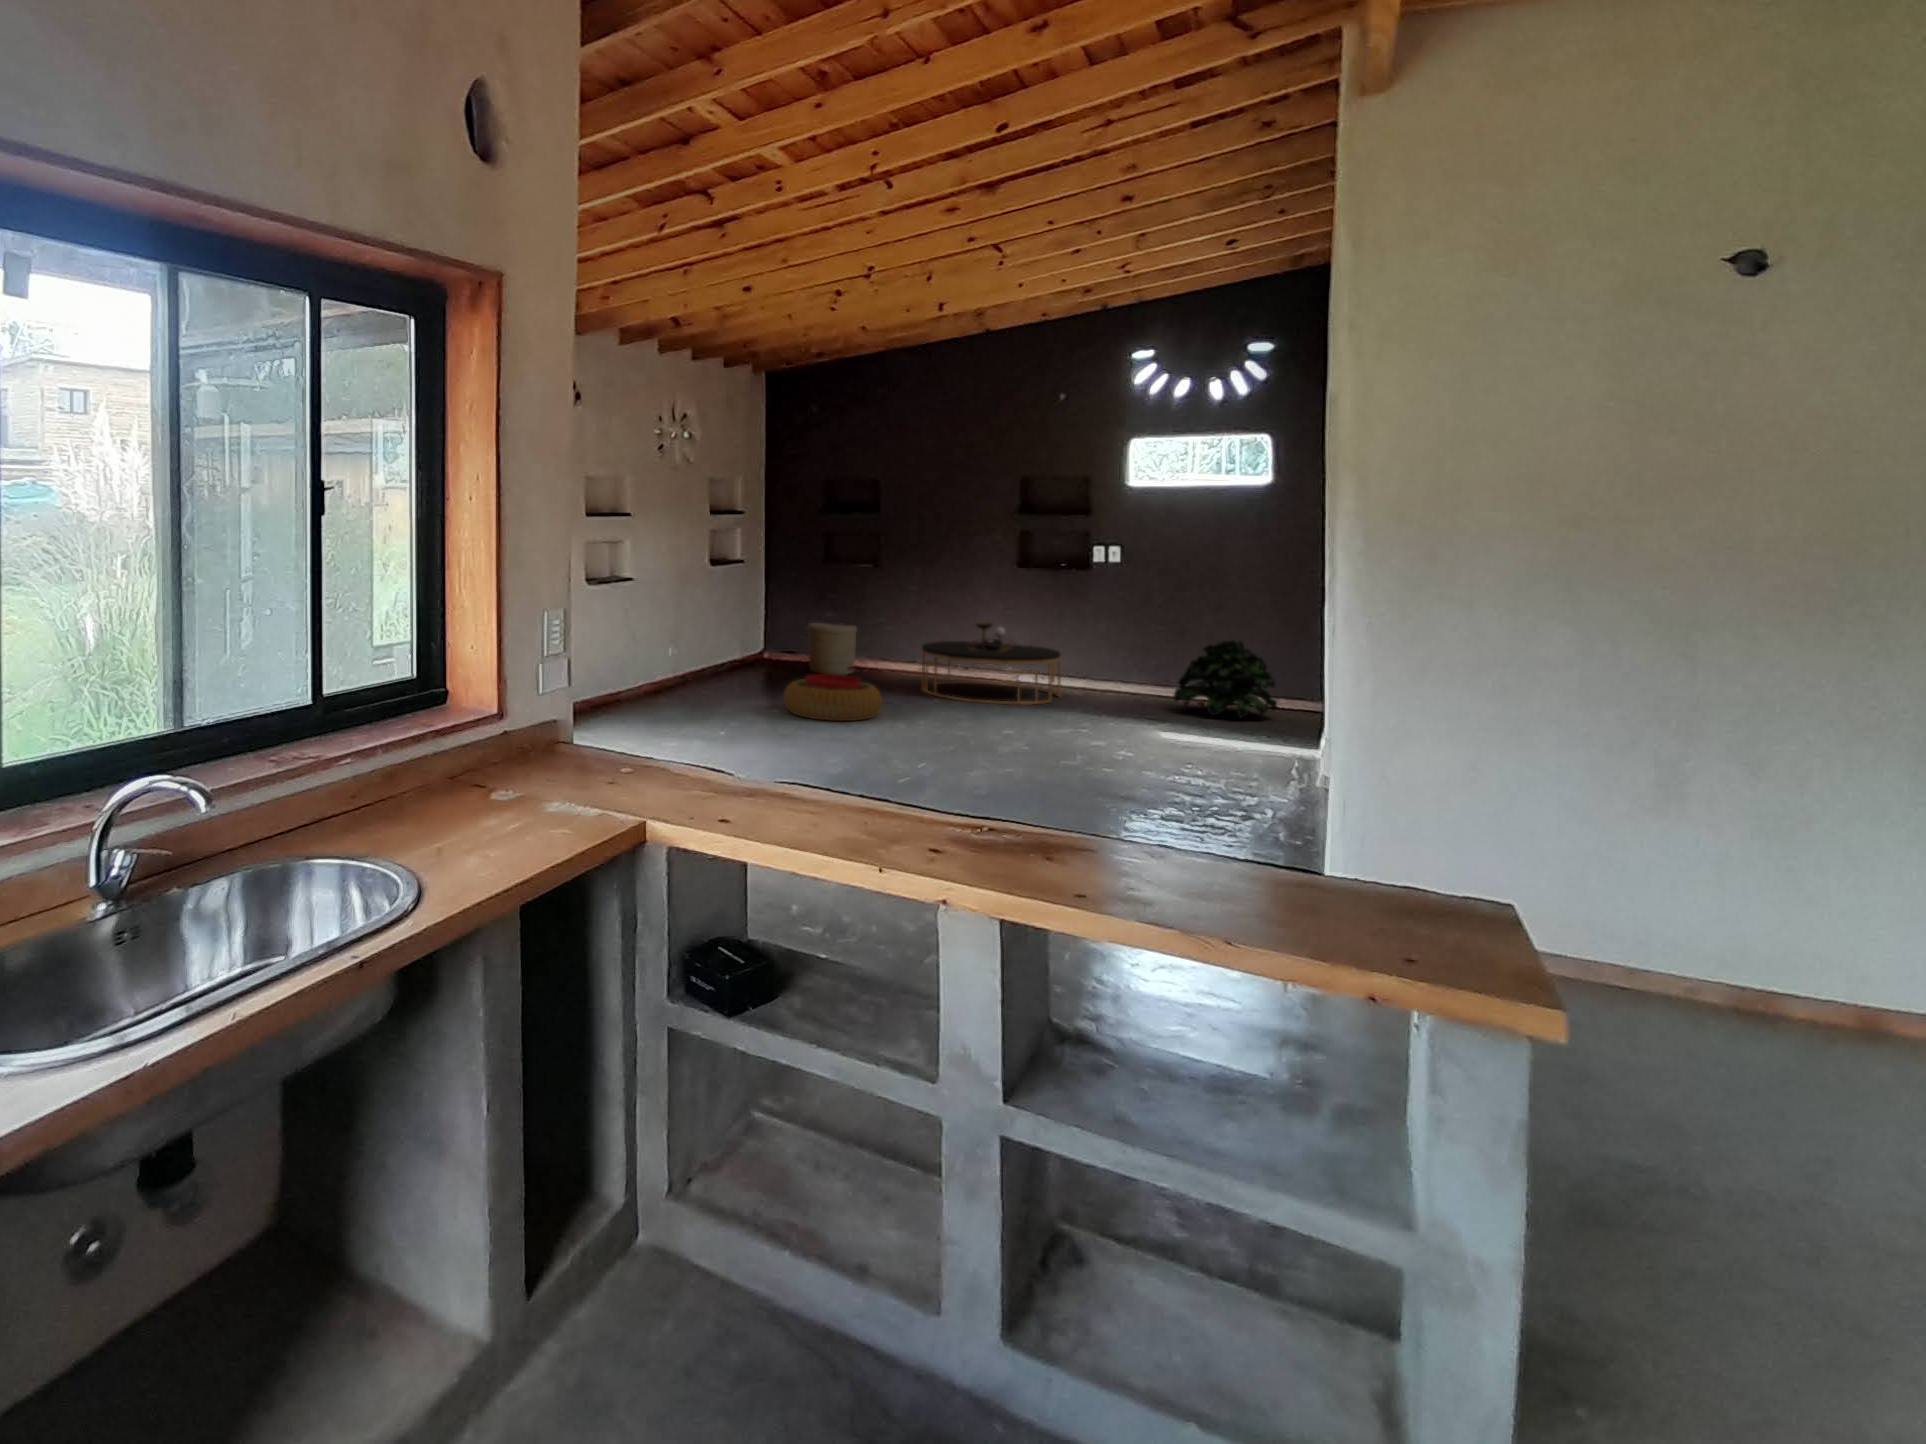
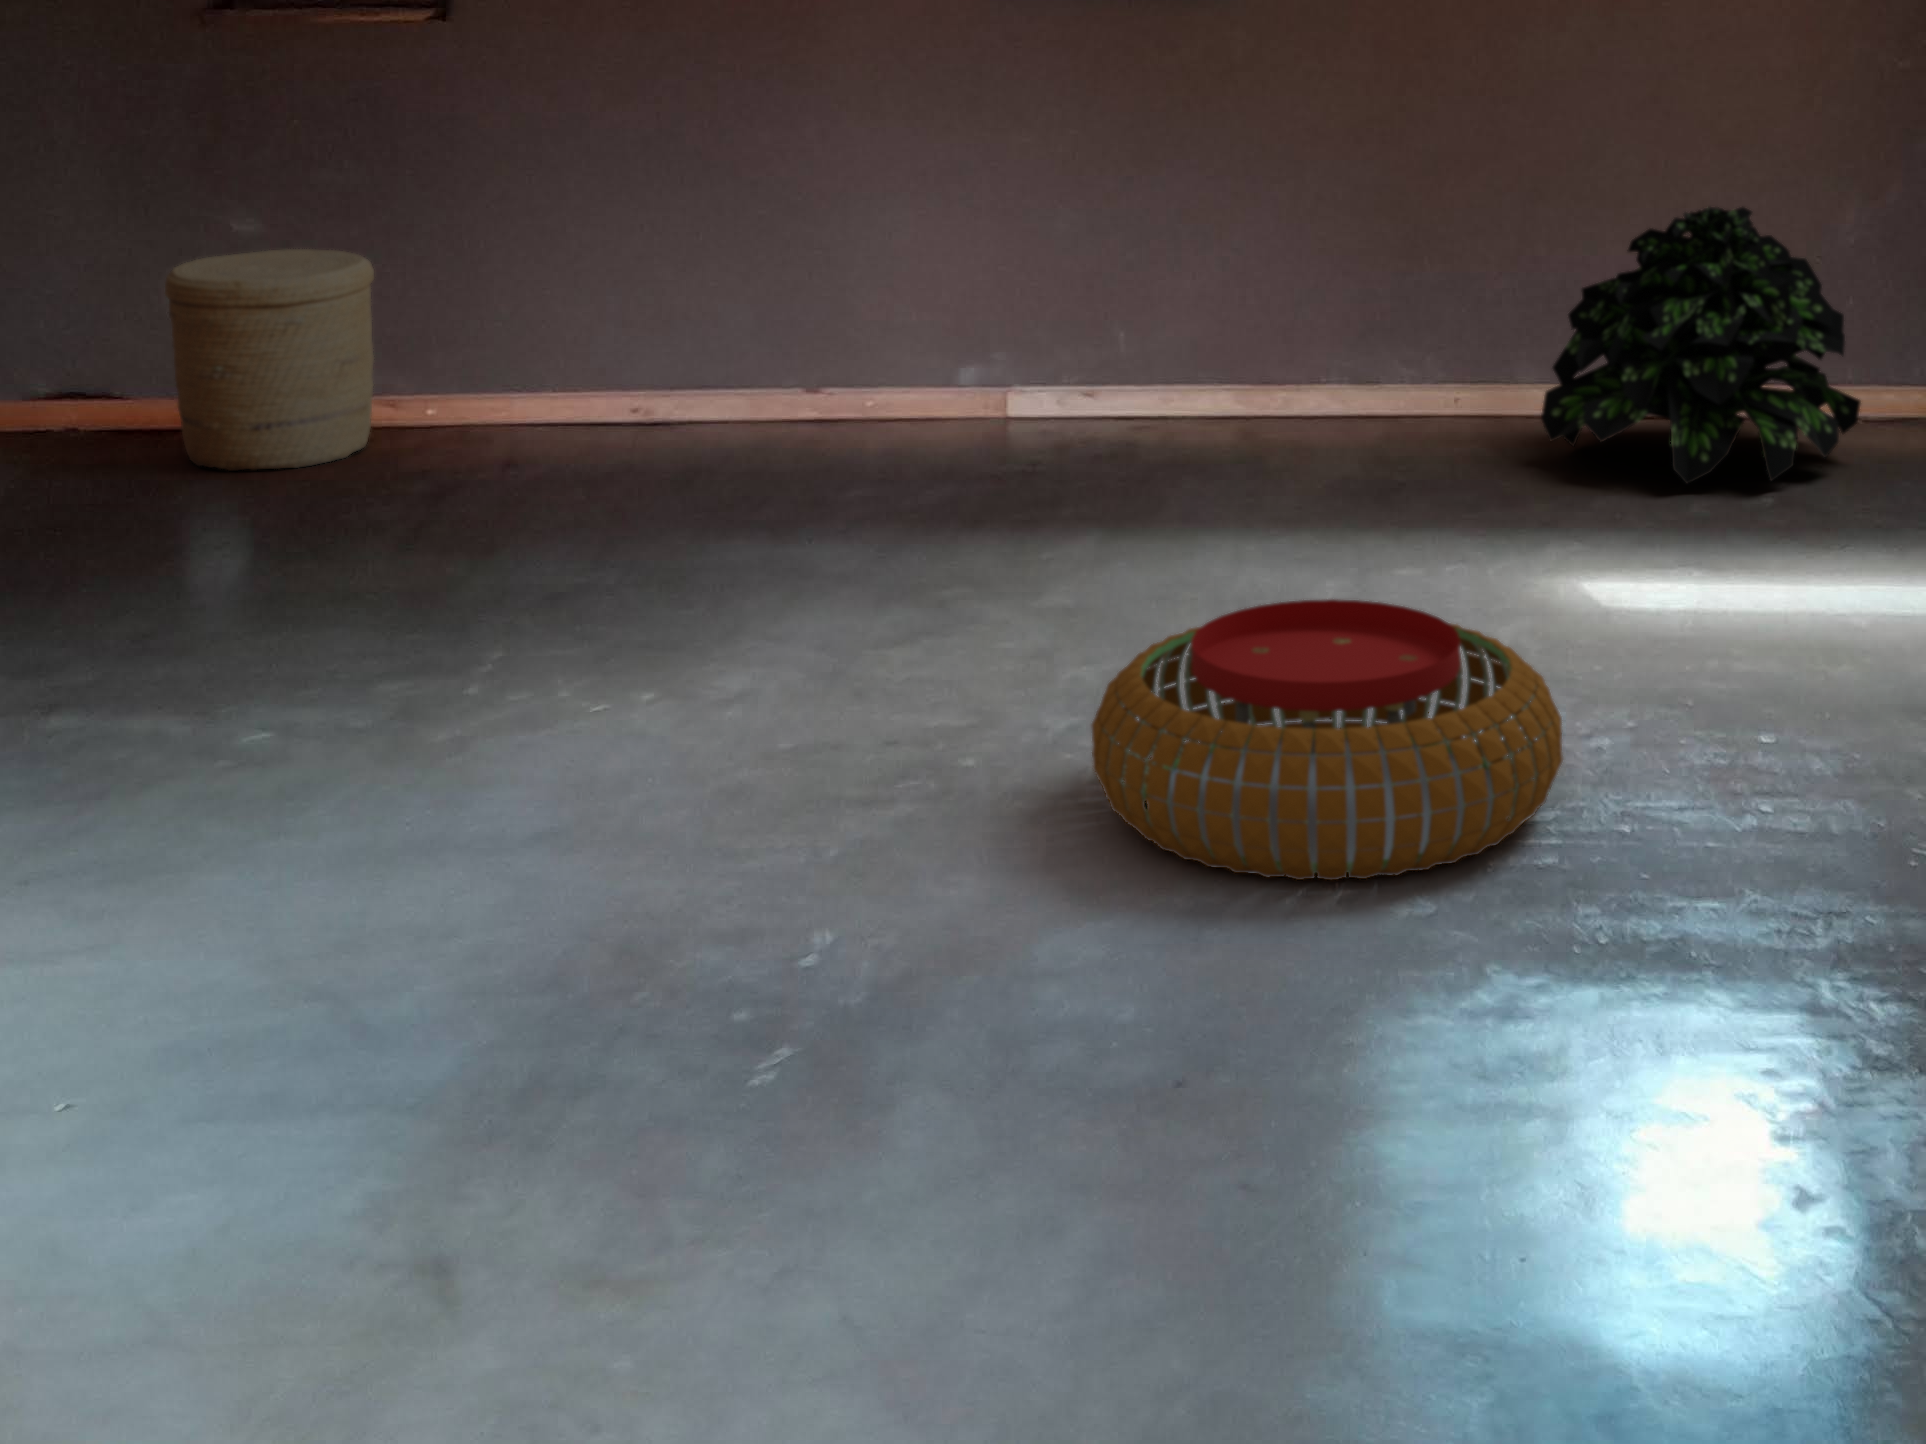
coffee table: present [922,622,1061,705] -> none [655,212,1169,552]
pouf: present [784,674,882,721] -> present [1092,599,1563,880]

